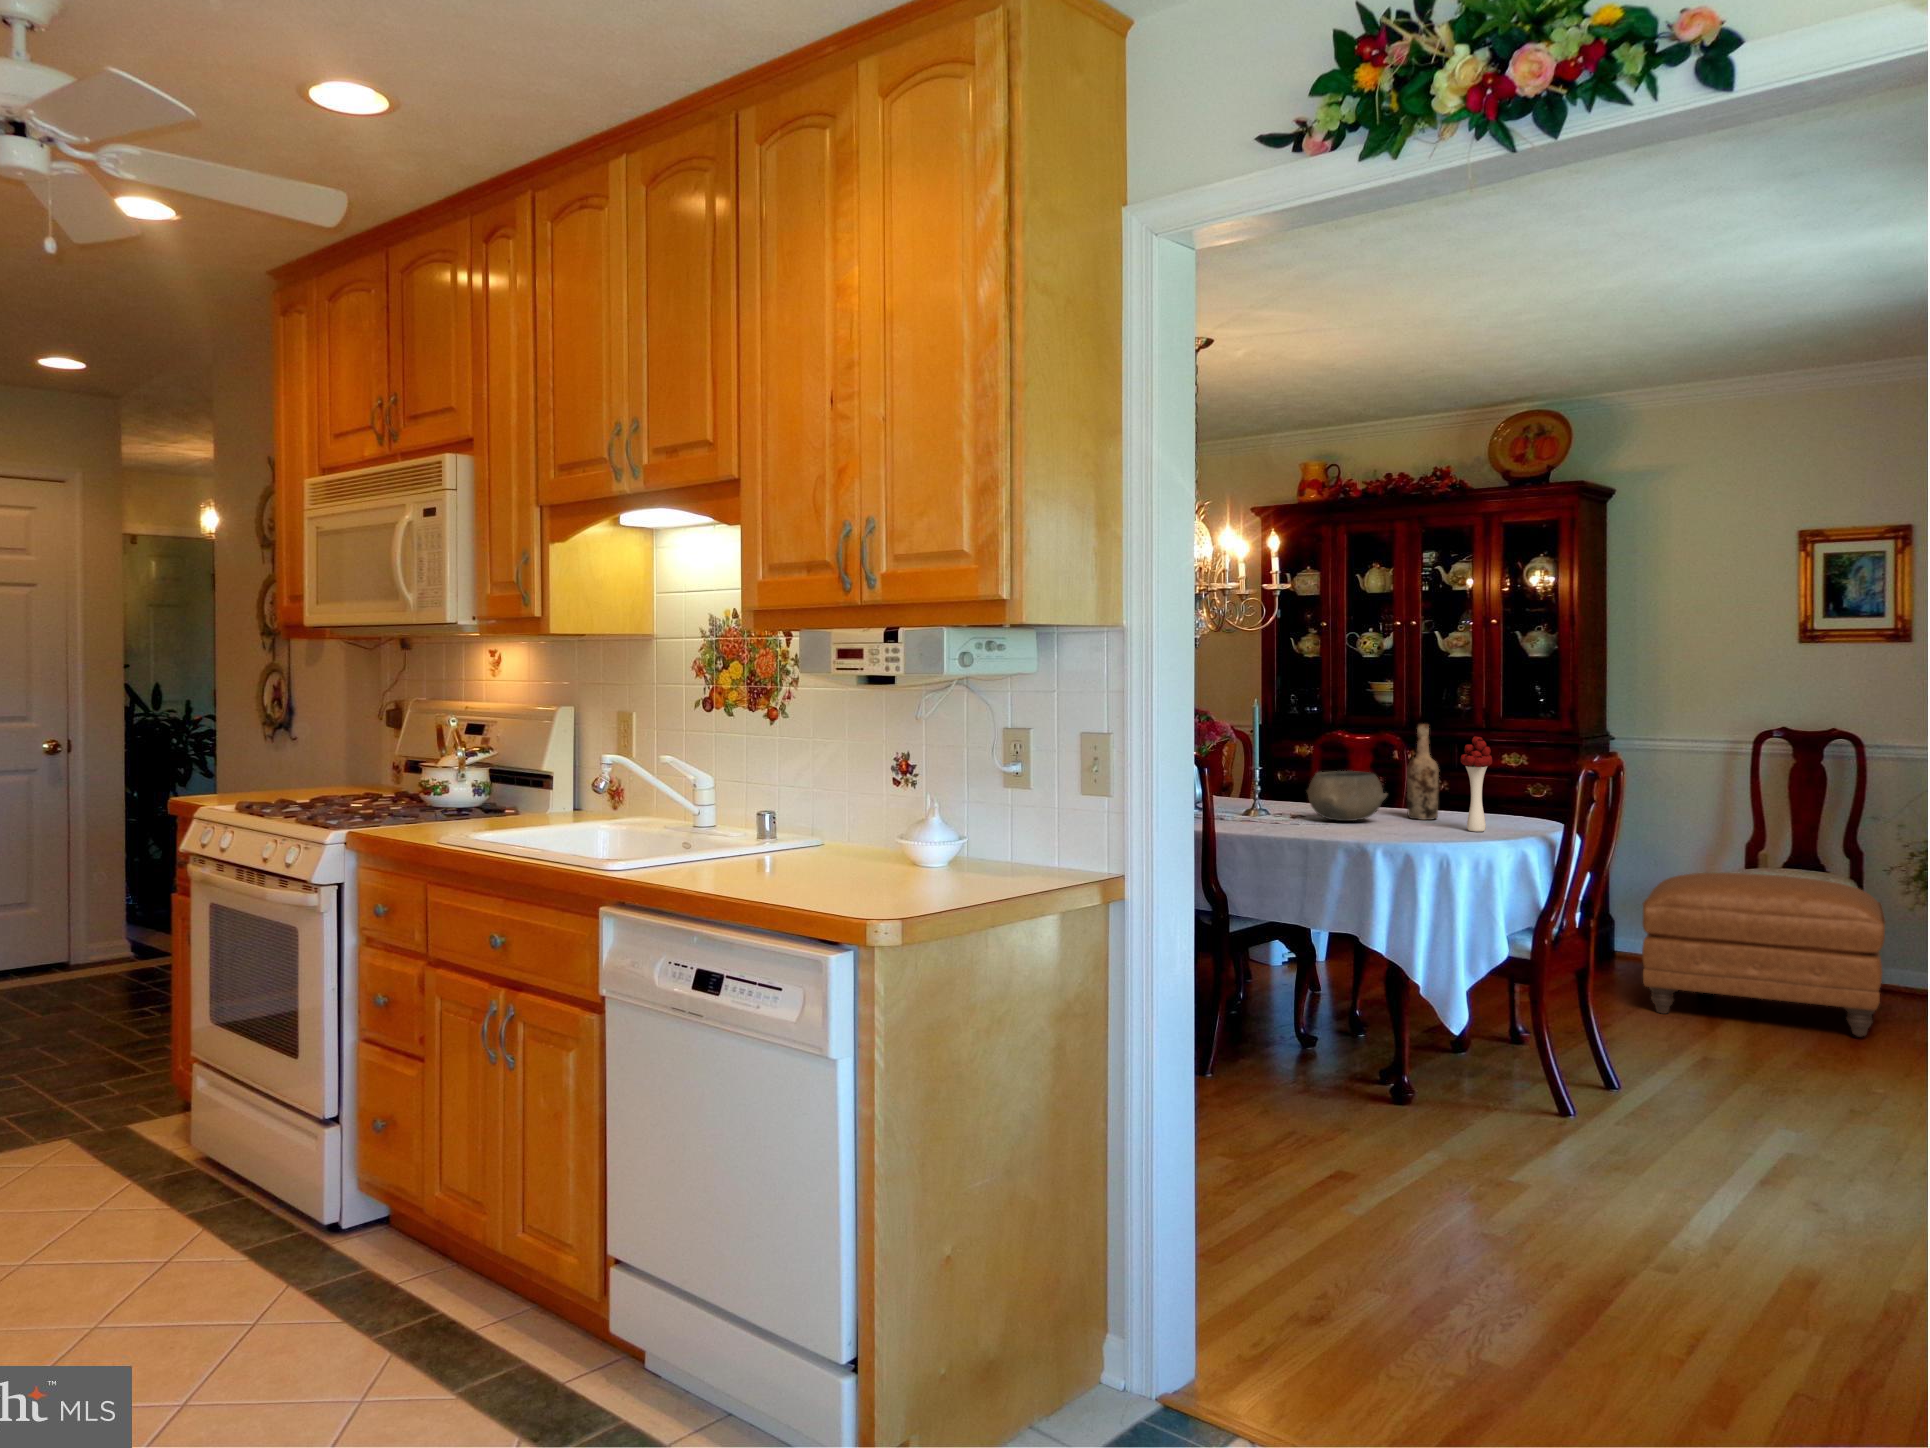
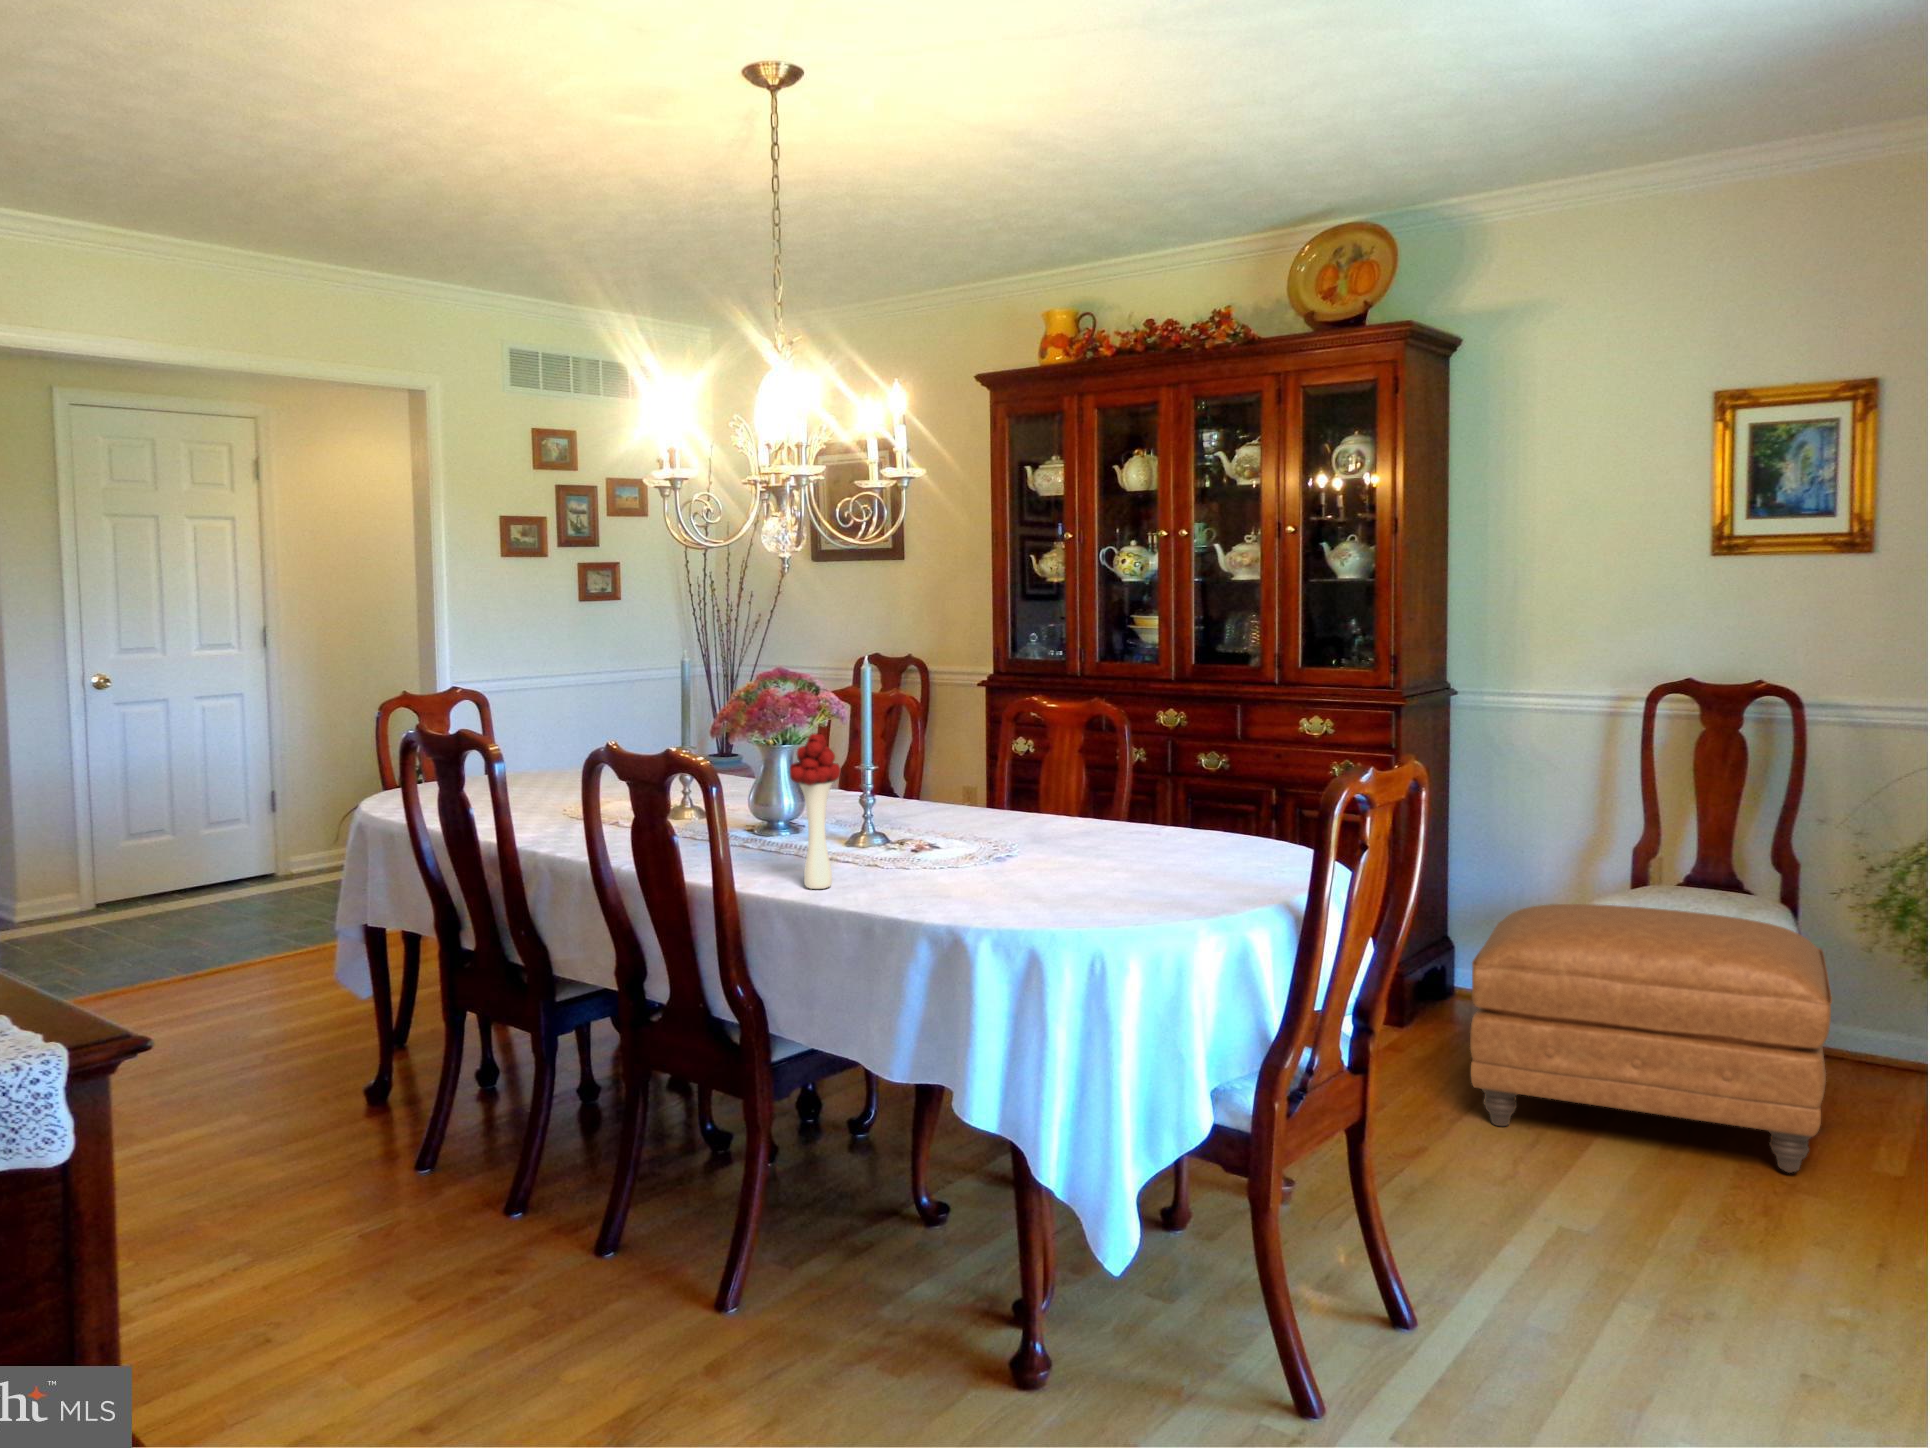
wine bottle: present [1407,723,1439,820] -> none [1080,707,1128,866]
flower bouquet: present [1461,736,1492,832] -> present [790,733,841,889]
bowl: present [1307,771,1387,821] -> none [906,790,1030,878]

